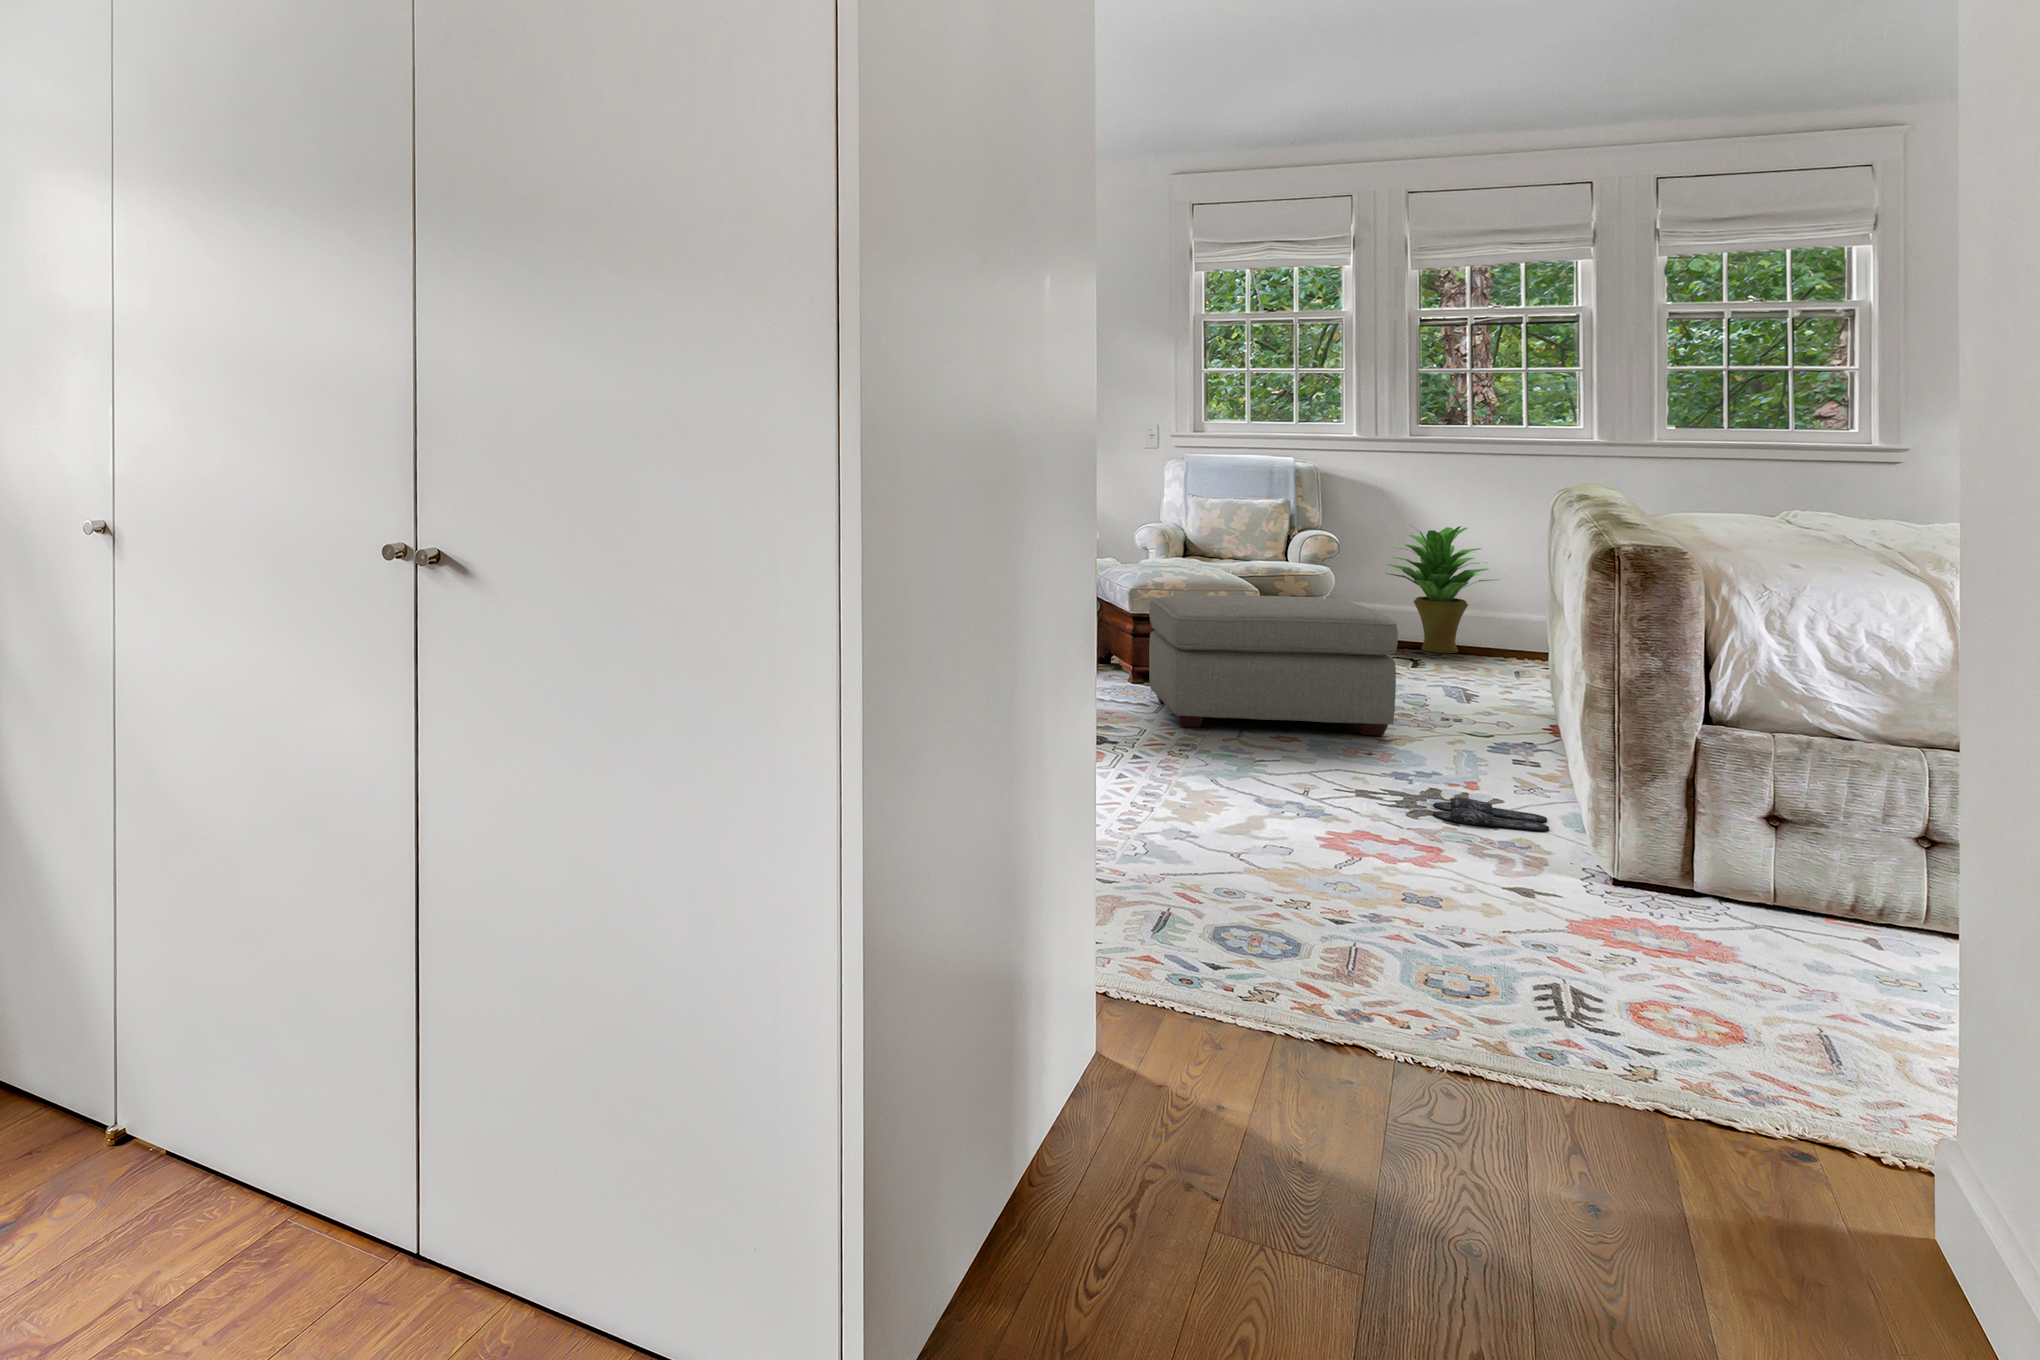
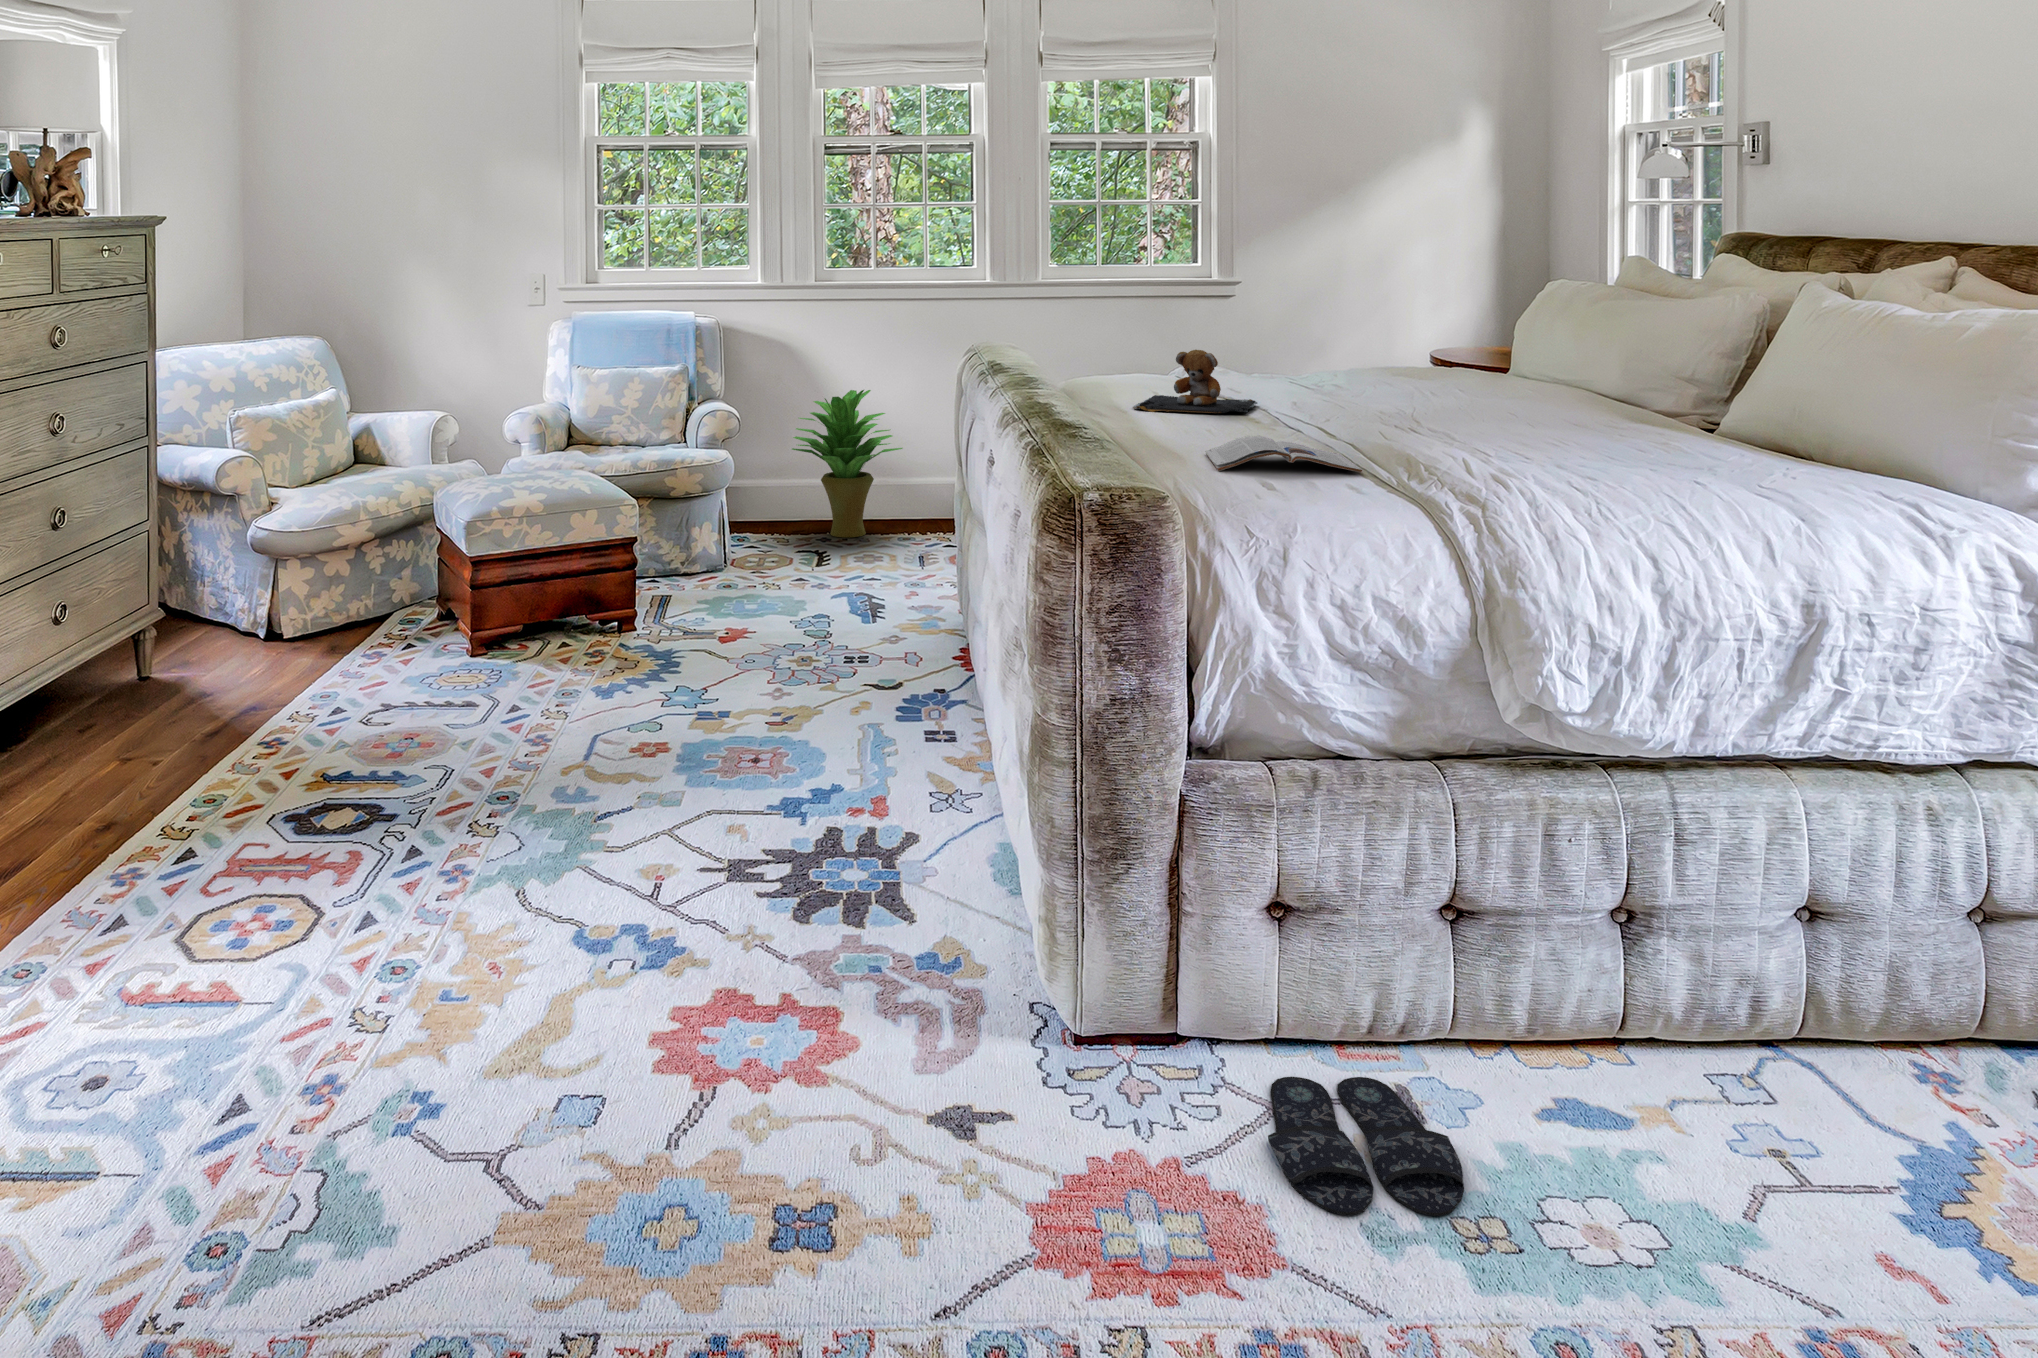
teddy bear: none [1716,486,1852,537] -> present [1133,350,1257,413]
magazine: none [1758,540,1891,565] -> present [1205,436,1362,472]
ottoman: present [1149,595,1398,736] -> none [480,515,791,742]
slippers: present [1433,798,1549,831] -> present [1268,1077,1464,1216]

